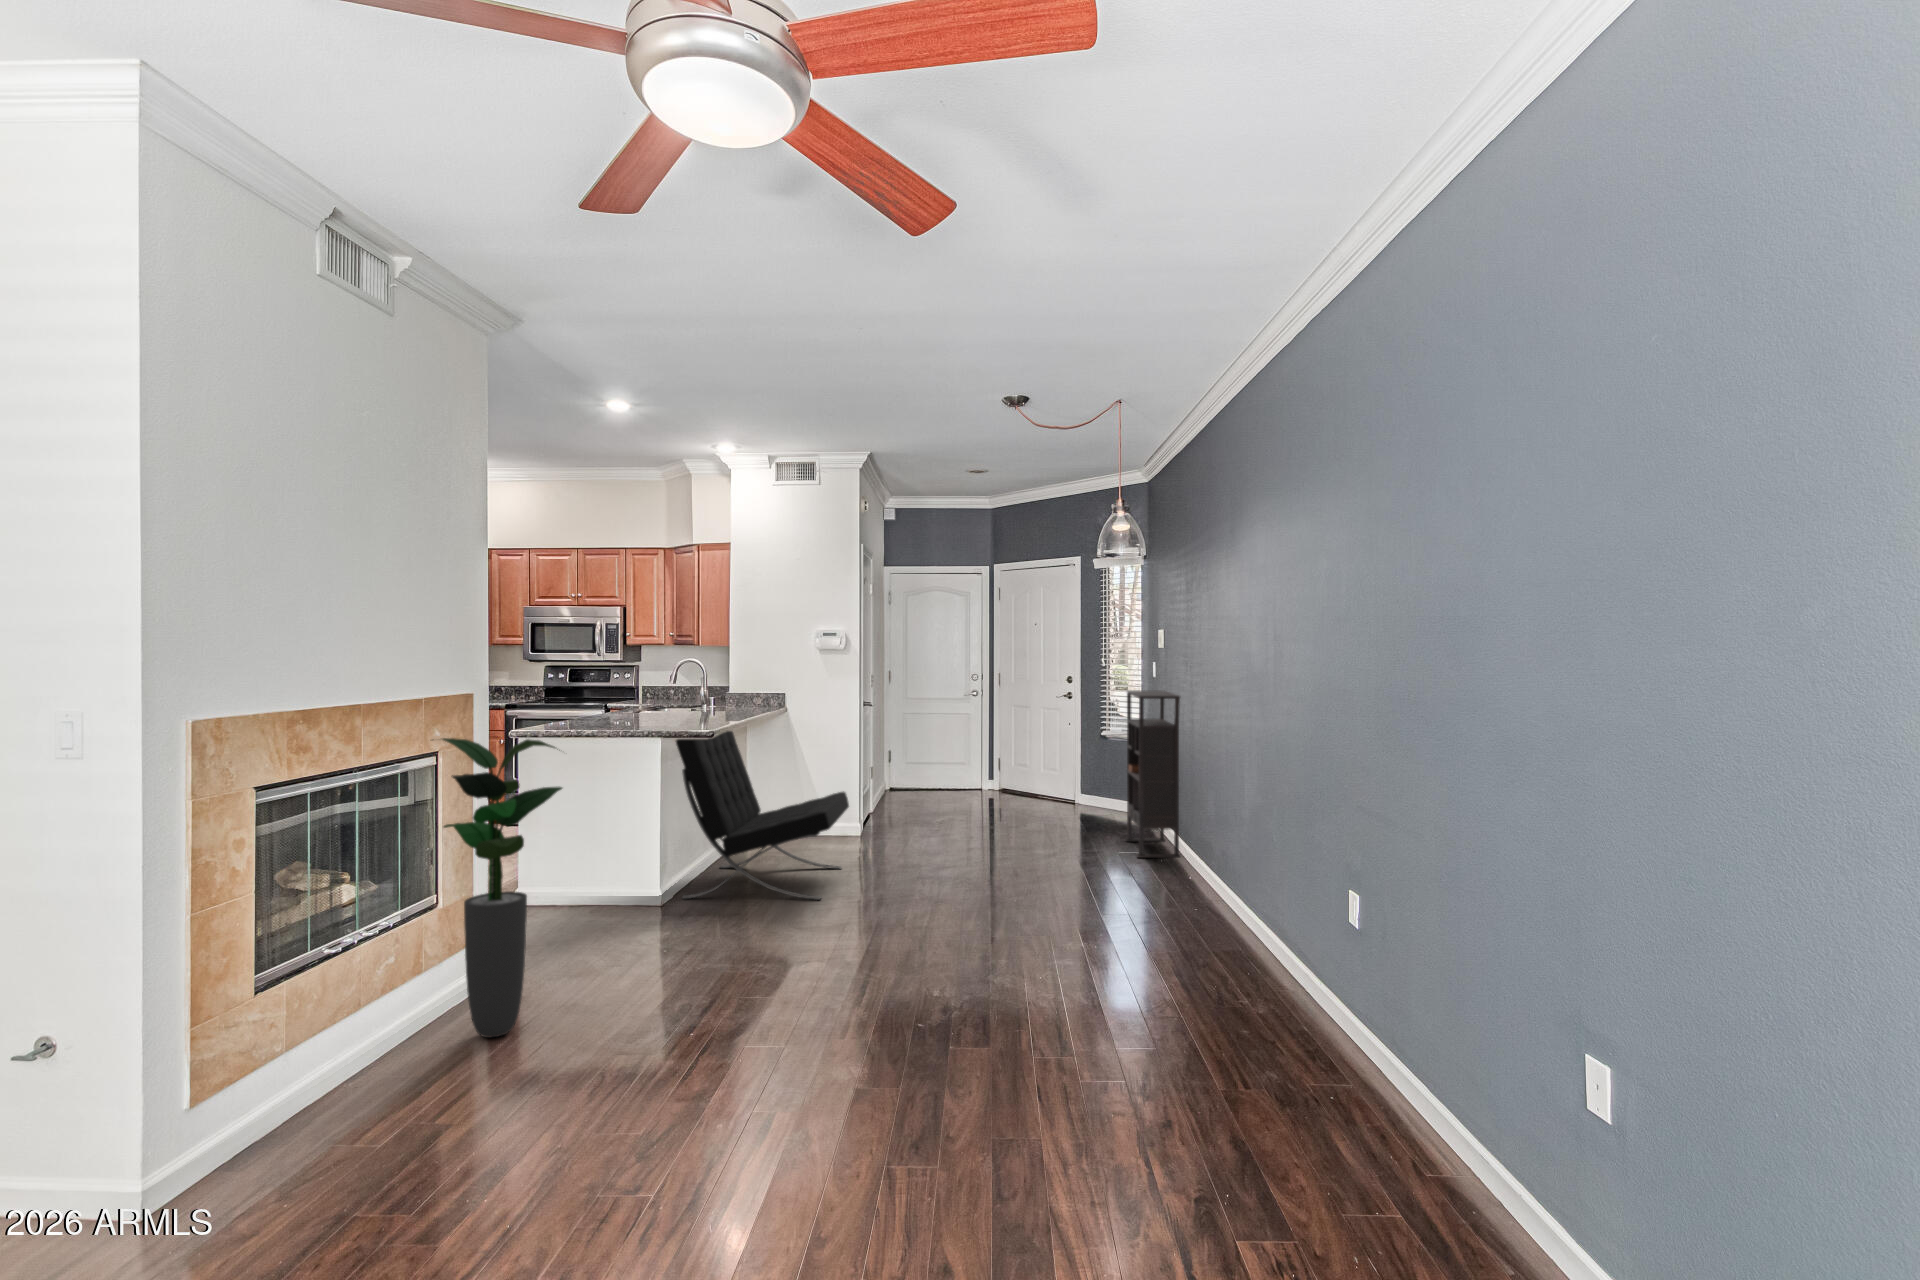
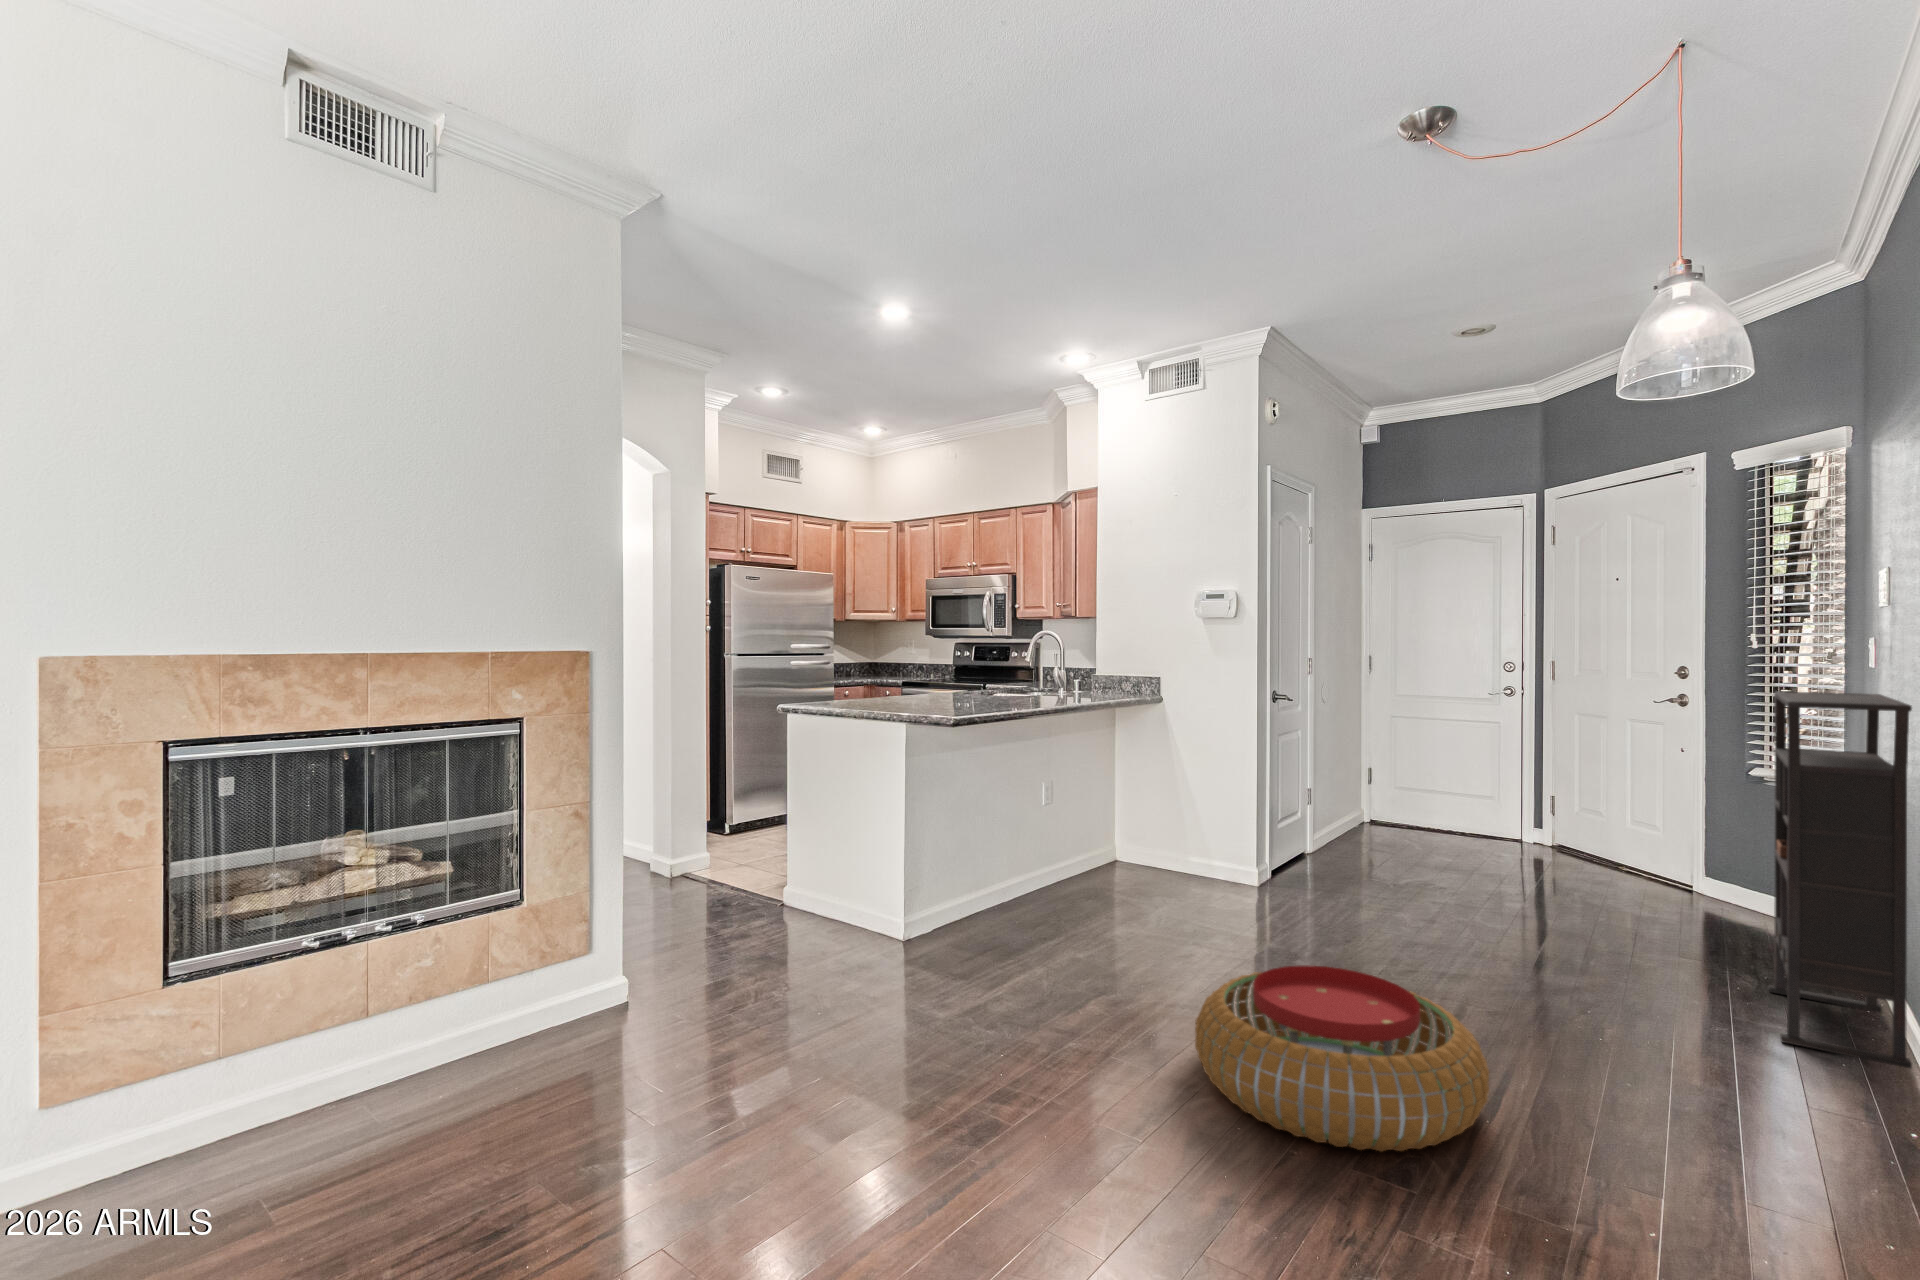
lounge chair: present [676,731,849,900] -> none [903,715,1183,999]
potted plant: present [442,738,562,1037] -> none [266,710,491,1148]
pouf: none [916,847,1055,922] -> present [1195,966,1489,1151]

